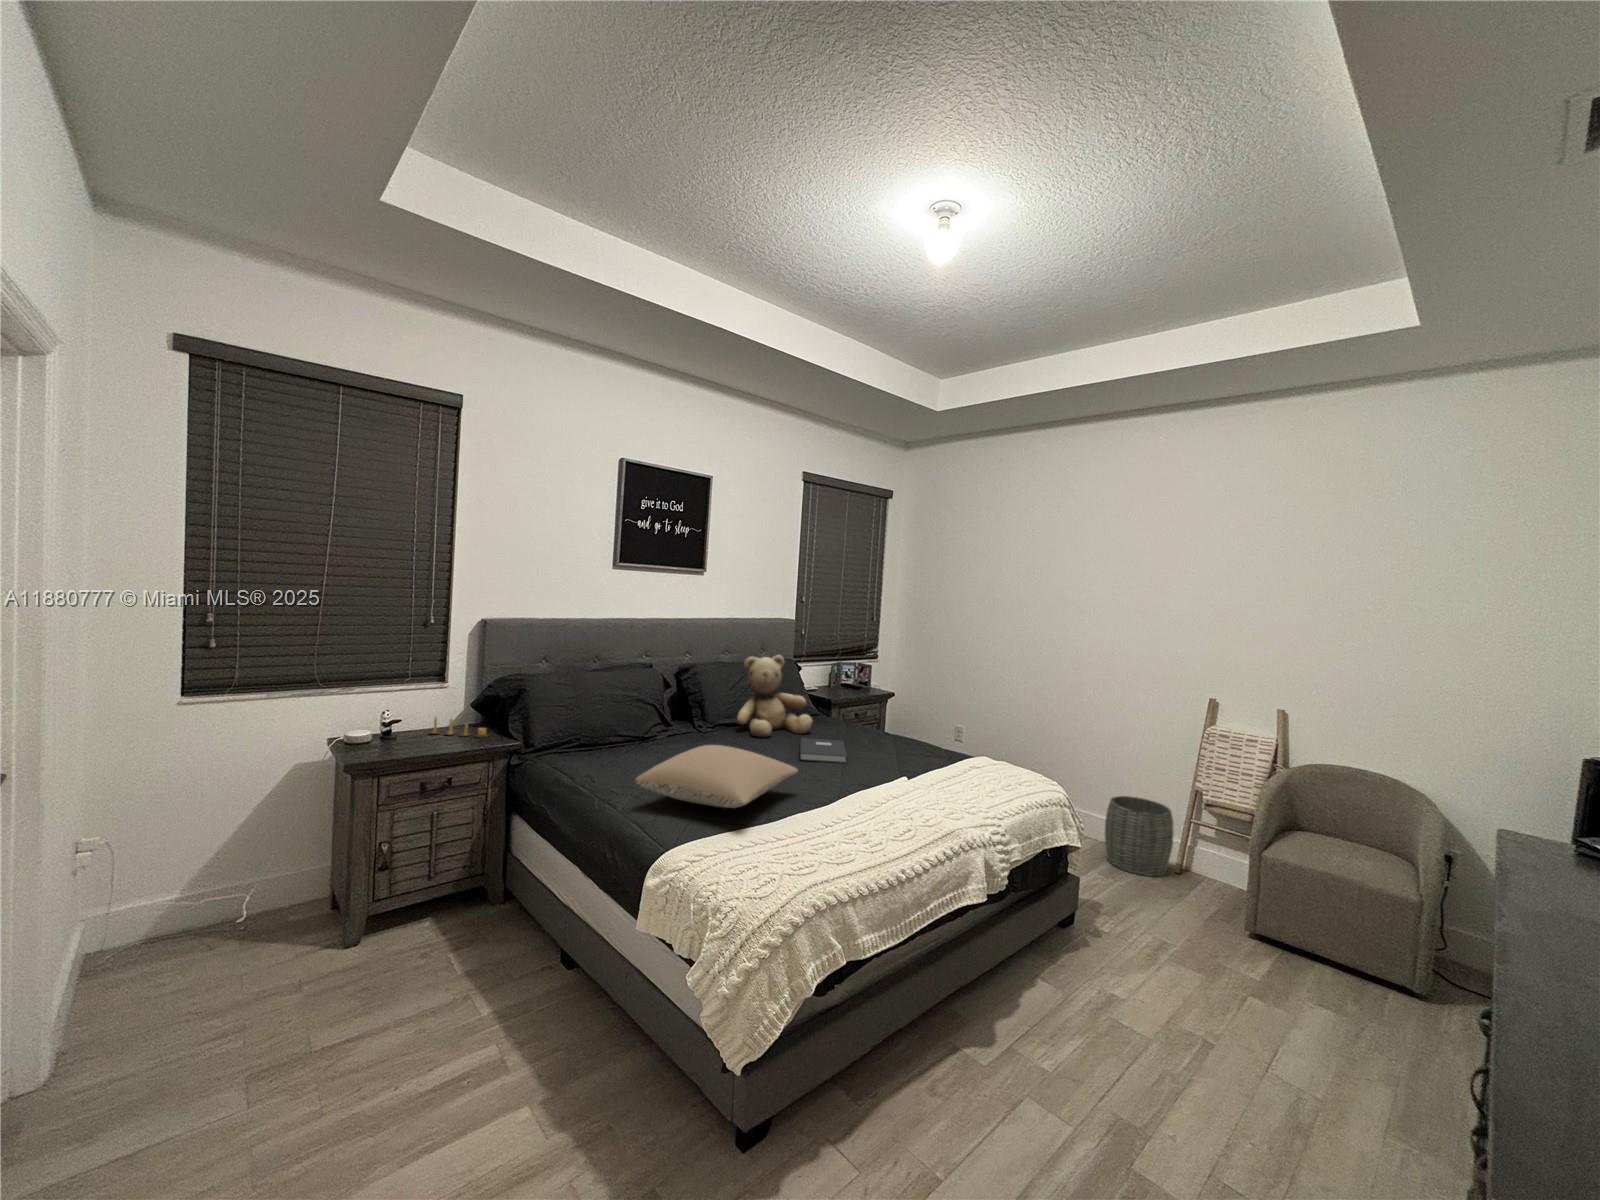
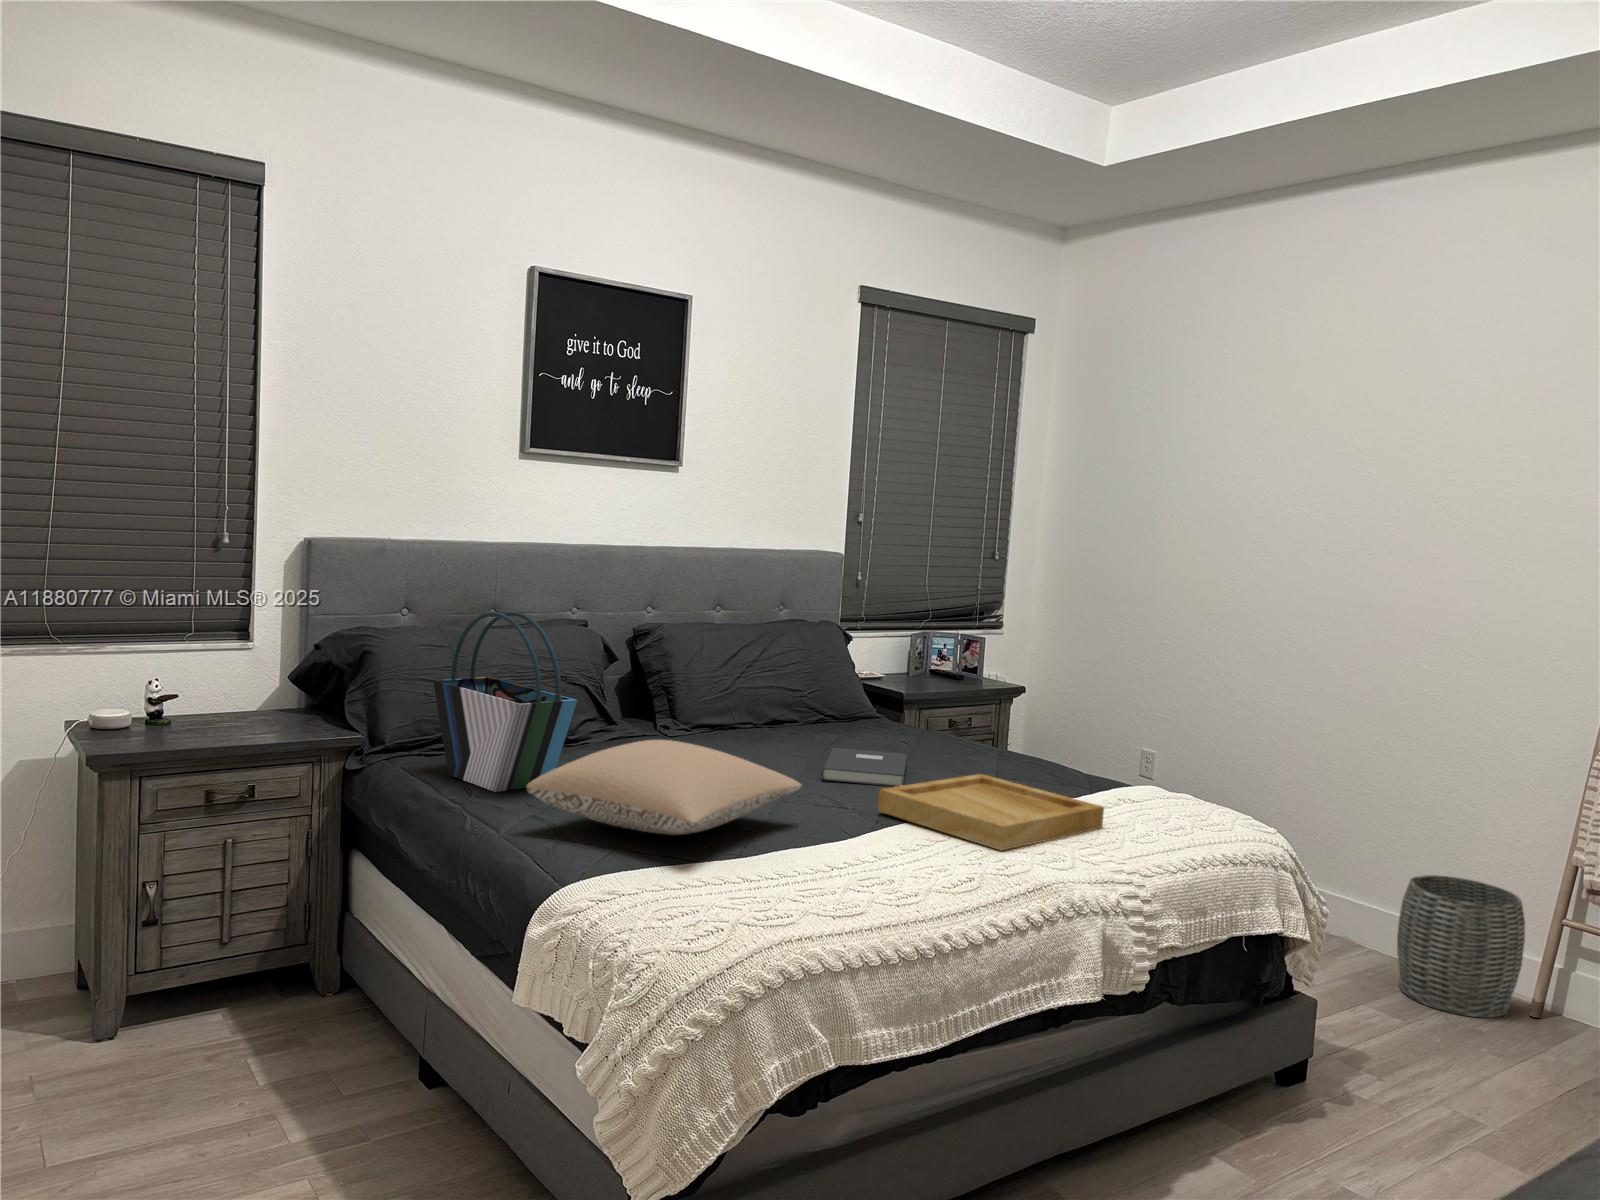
teddy bear: present [737,655,813,738] -> none [728,607,860,748]
tote bag: none [567,666,659,778] -> present [433,611,577,792]
candle: present [429,718,488,738] -> none [218,692,312,729]
tray: none [839,755,969,808] -> present [878,774,1104,851]

